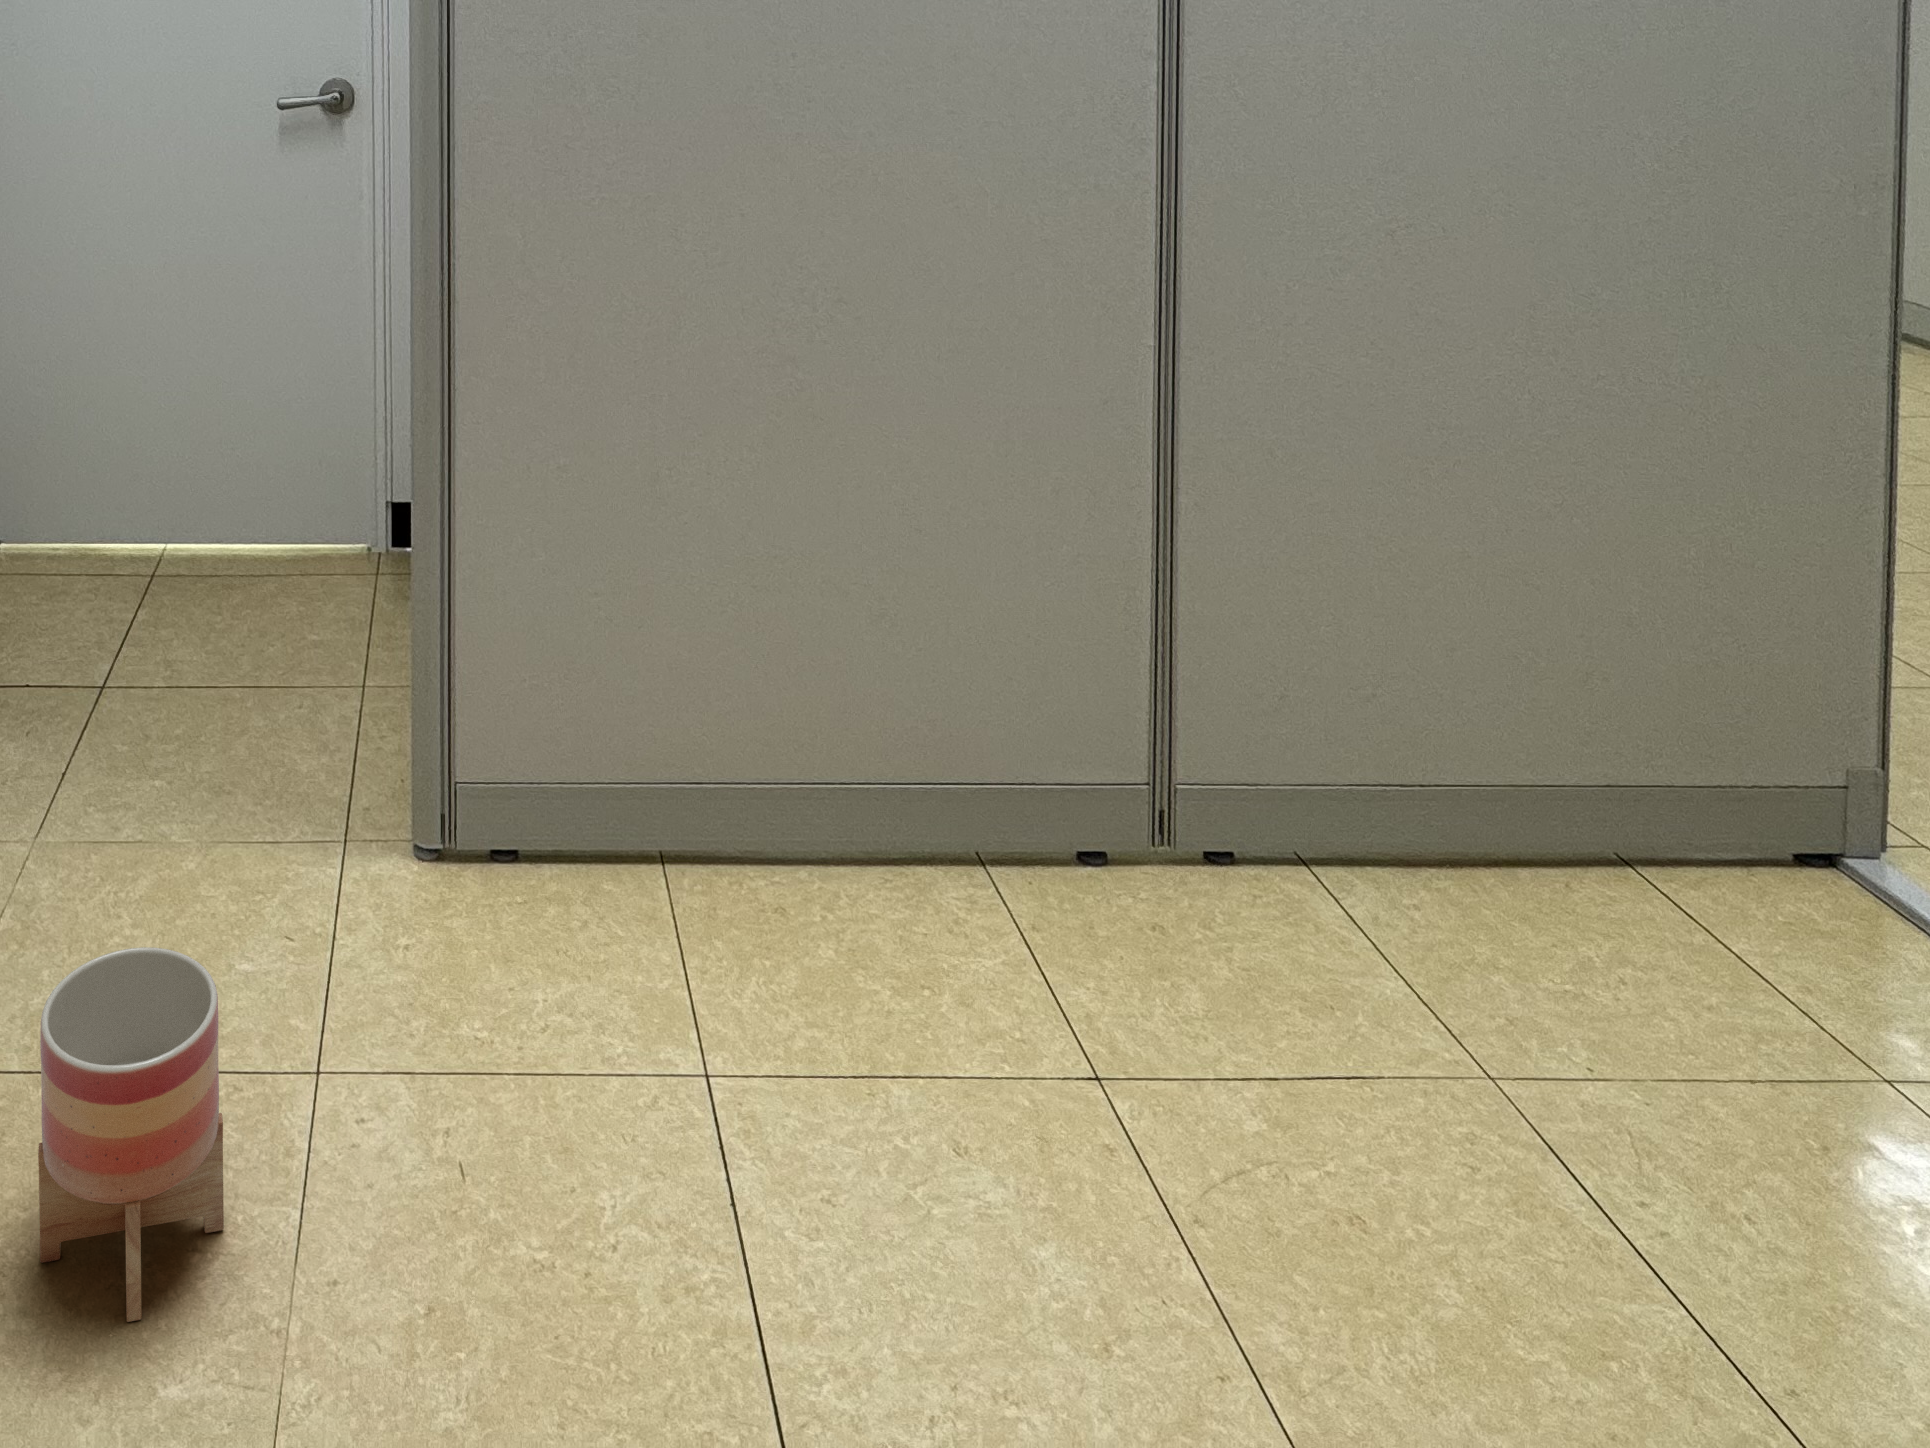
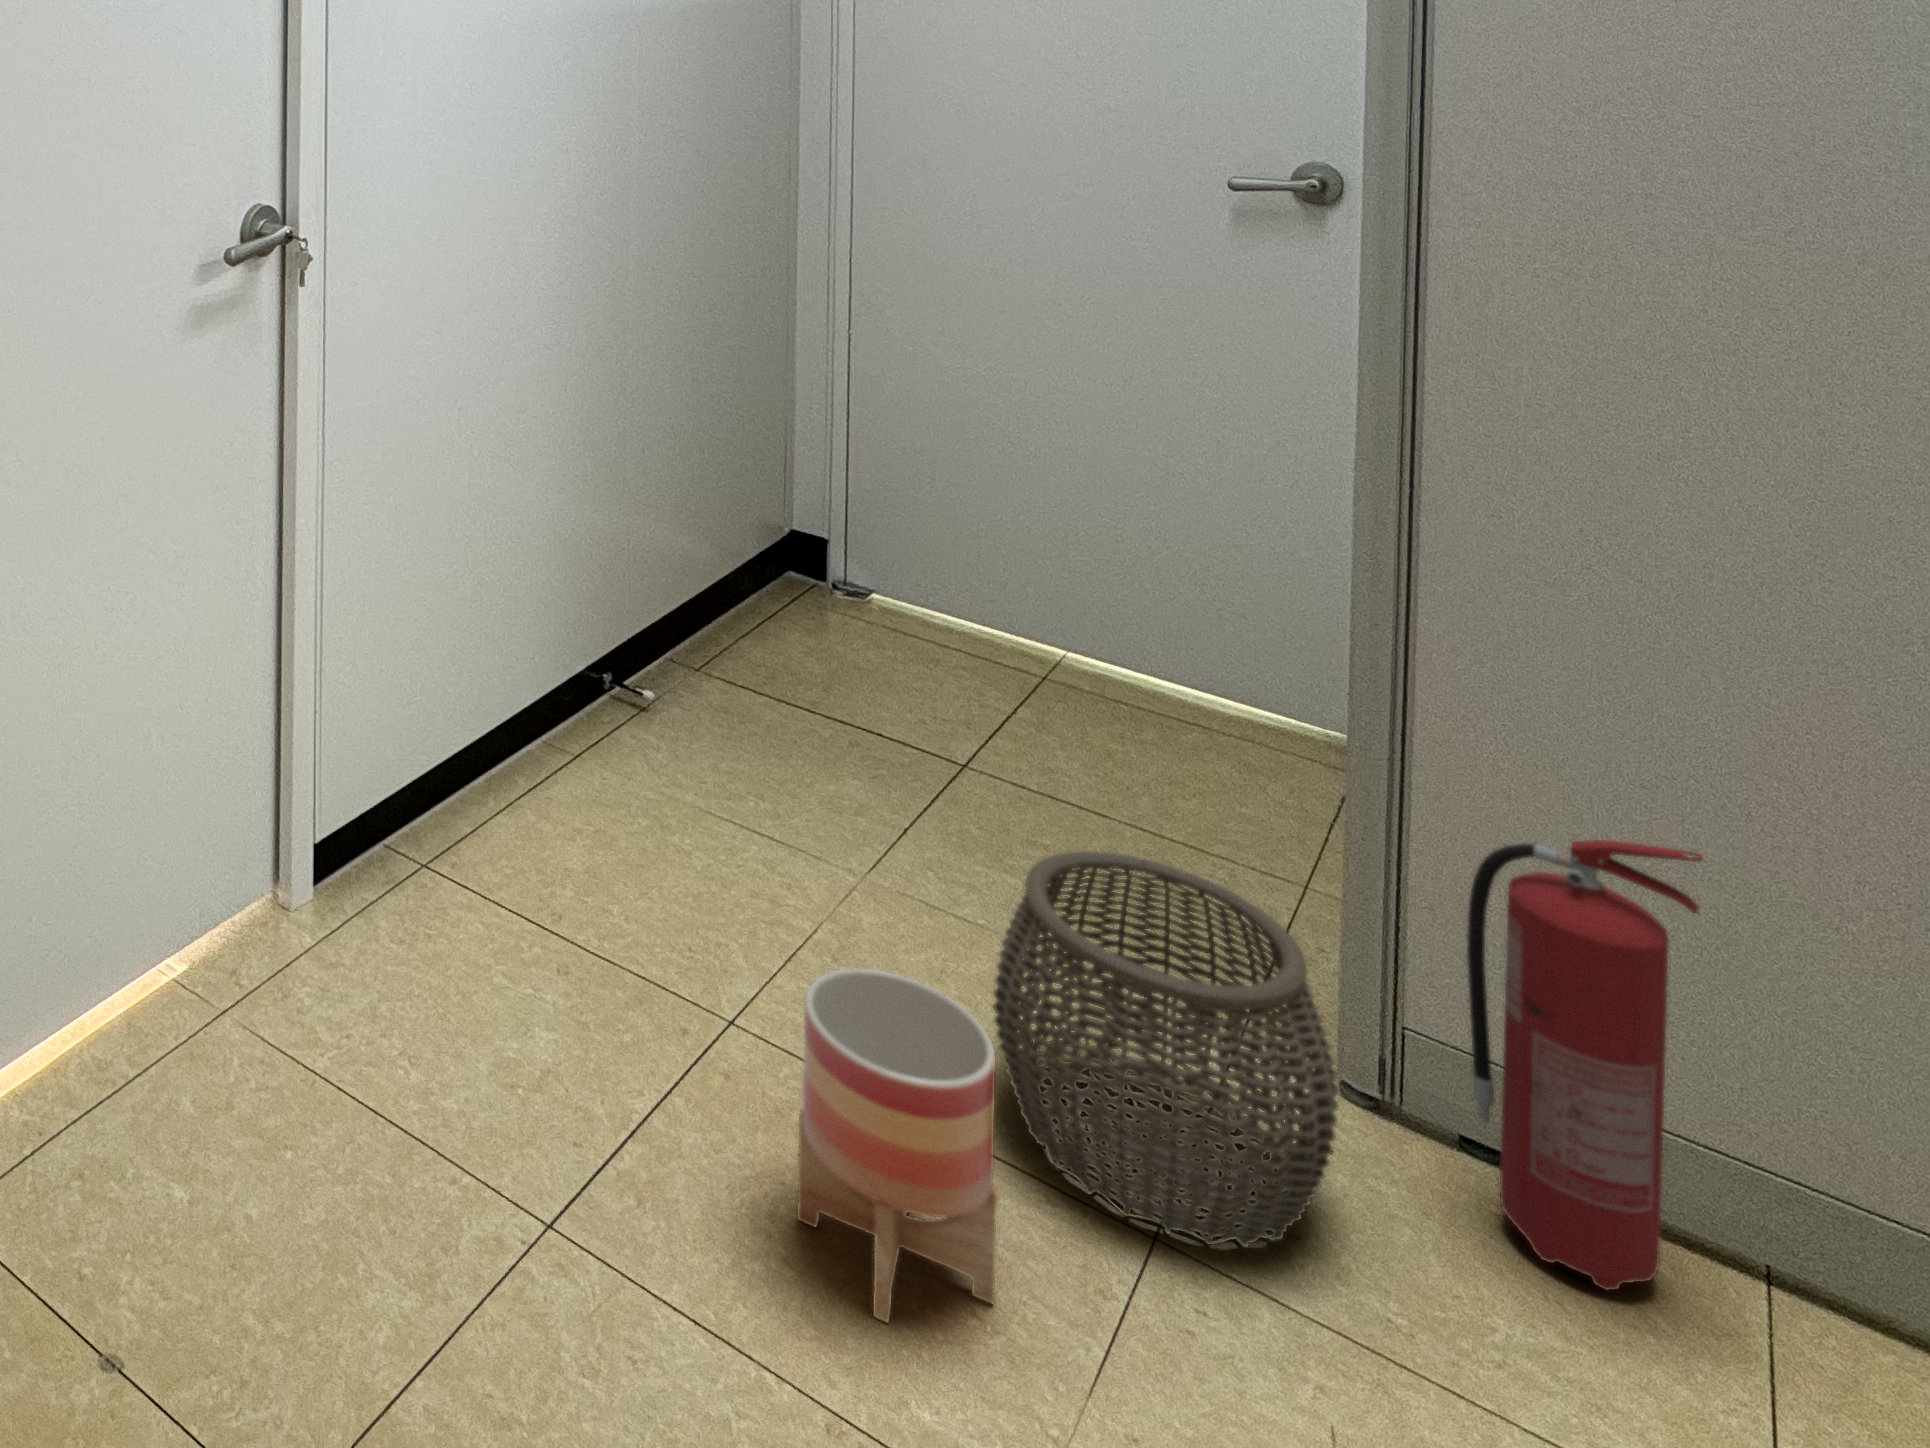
fire extinguisher: none [505,566,636,920] -> present [1467,840,1703,1290]
woven basket: none [183,722,443,1064] -> present [993,851,1339,1247]

